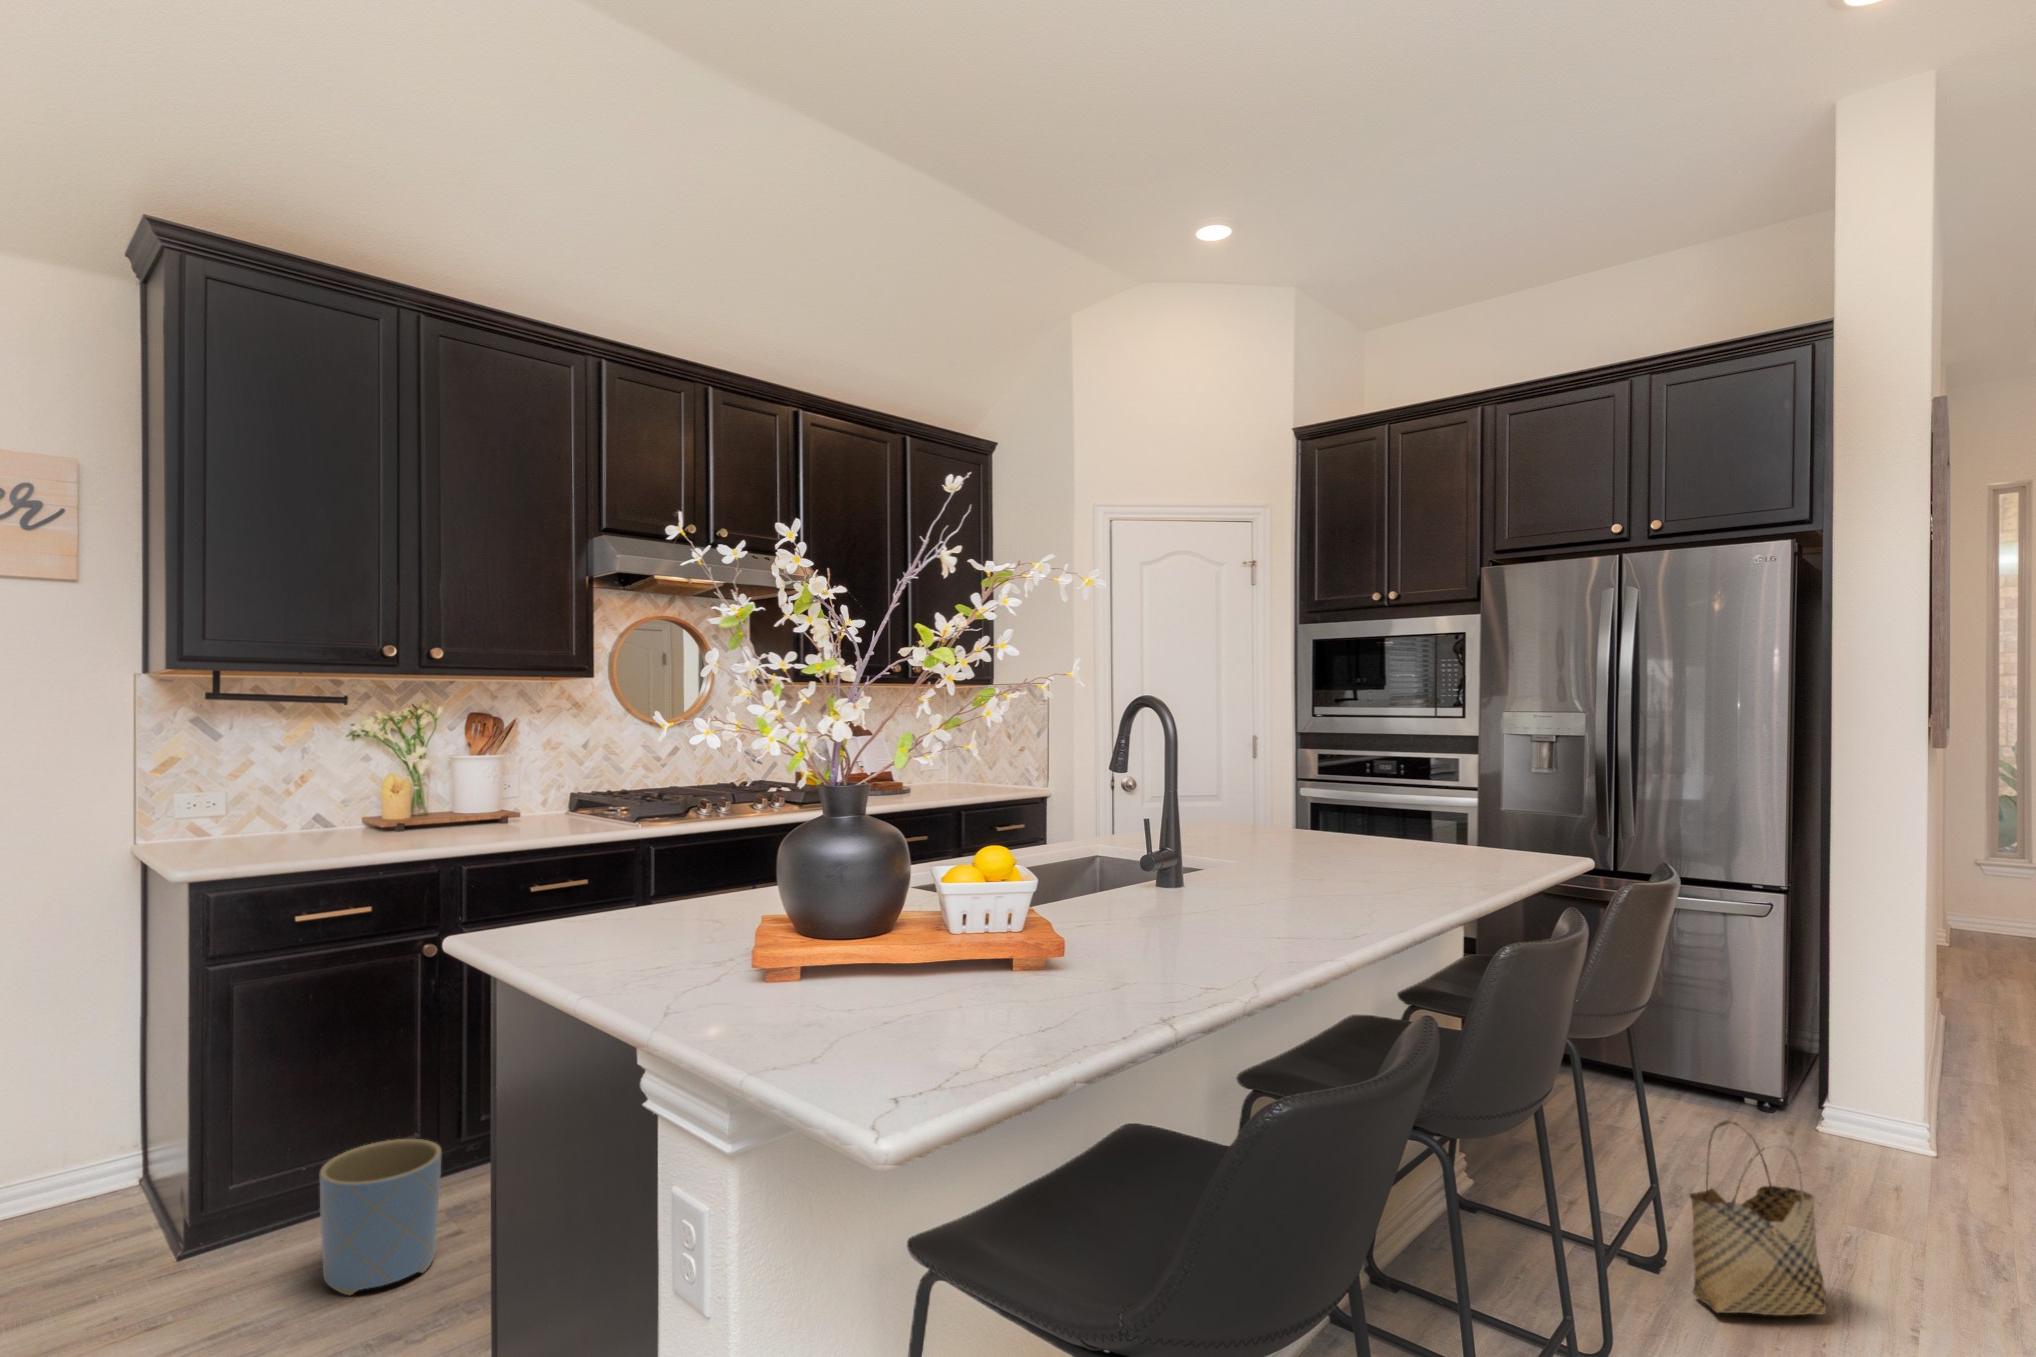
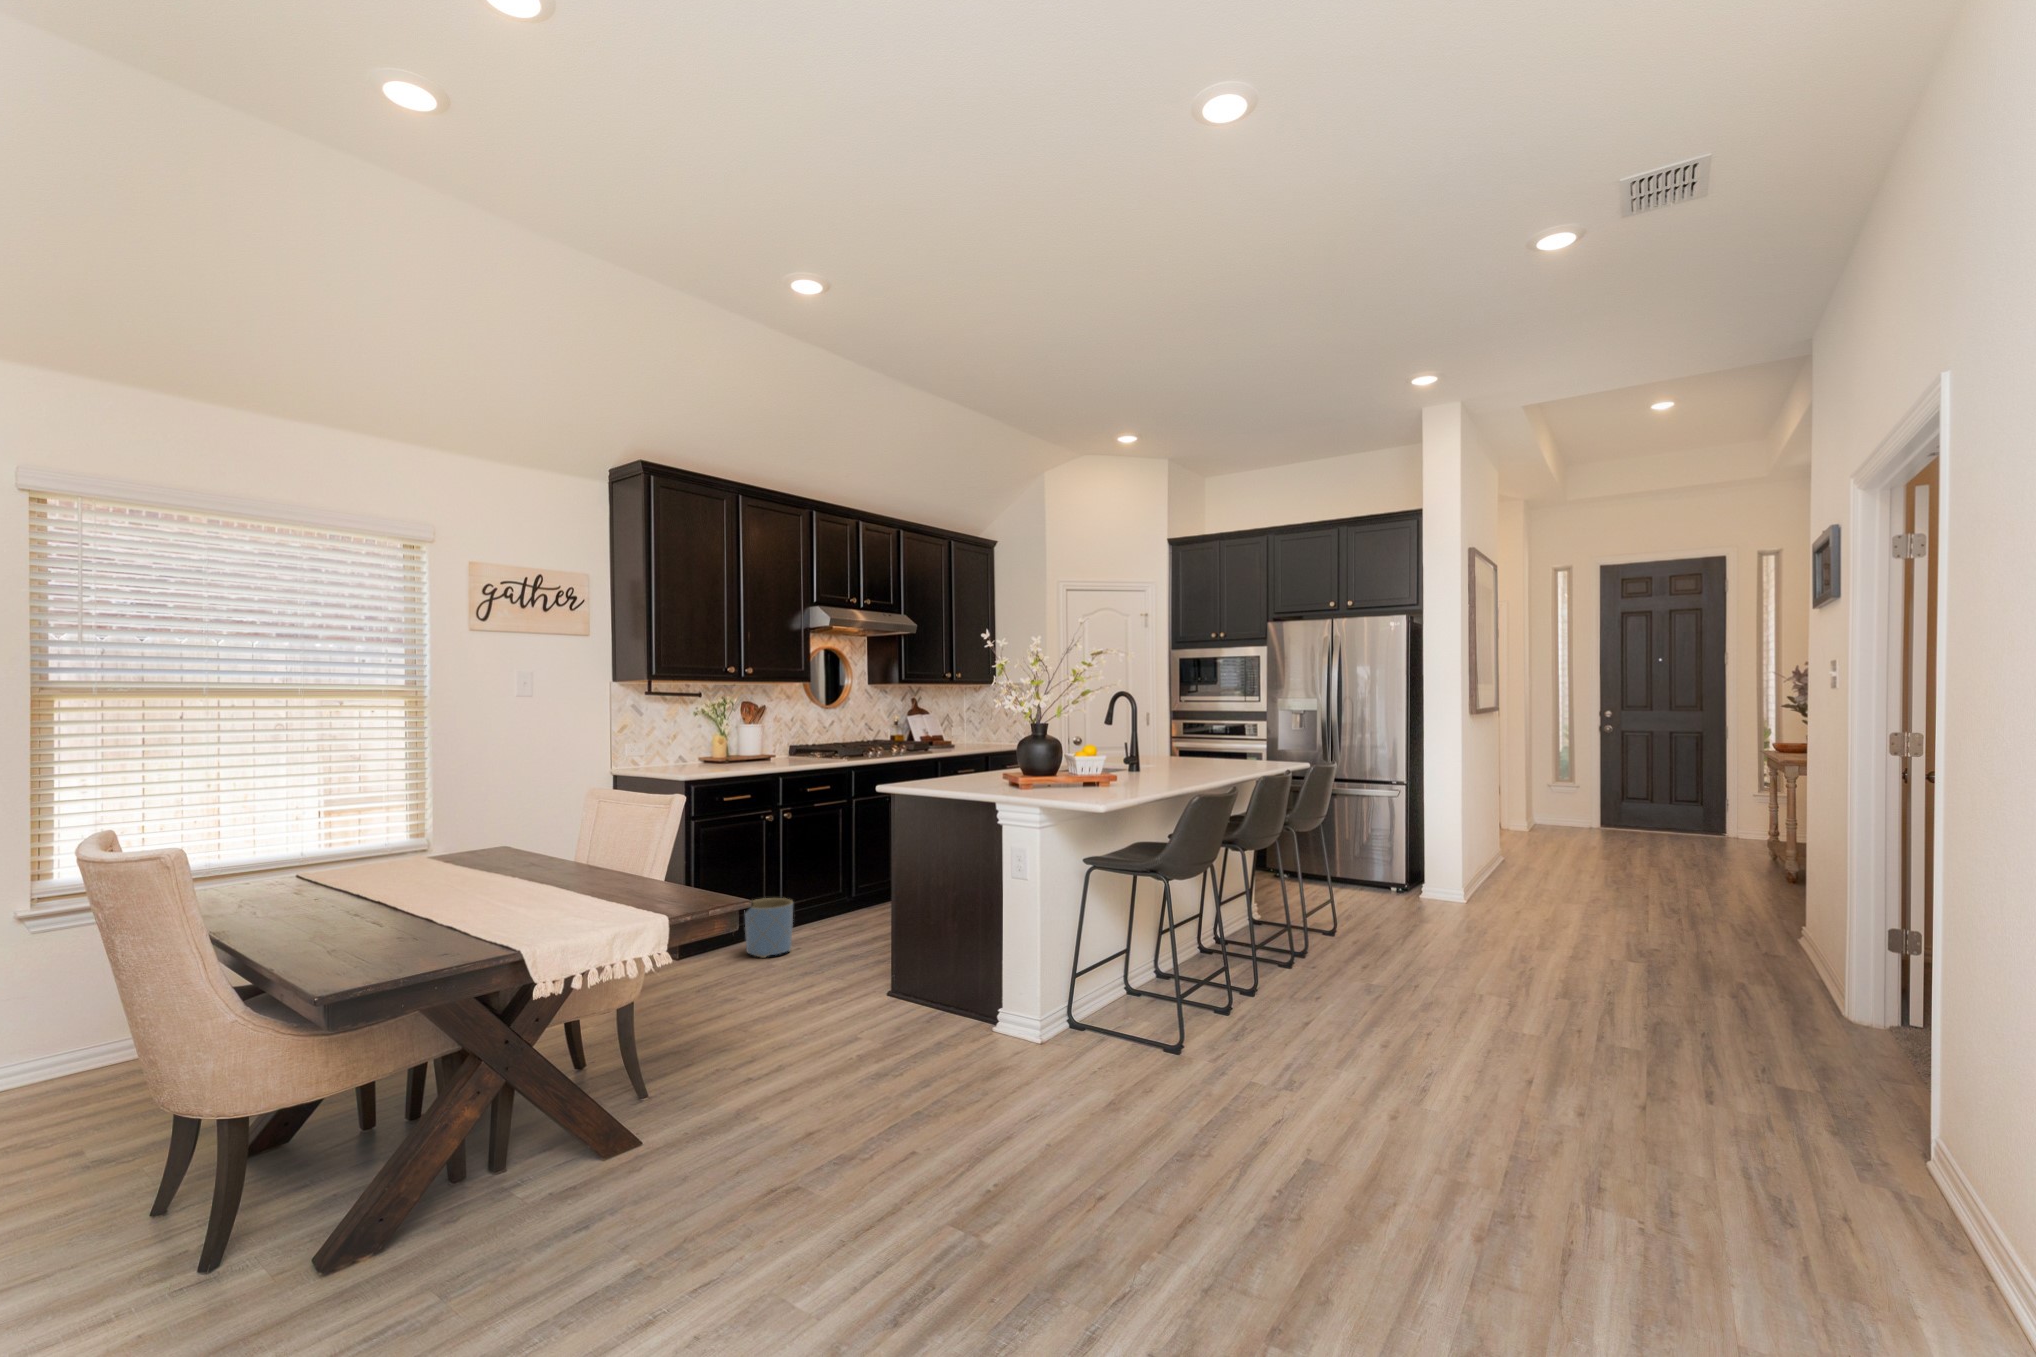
woven basket: present [1690,1121,1826,1315] -> none [1332,869,1383,942]

